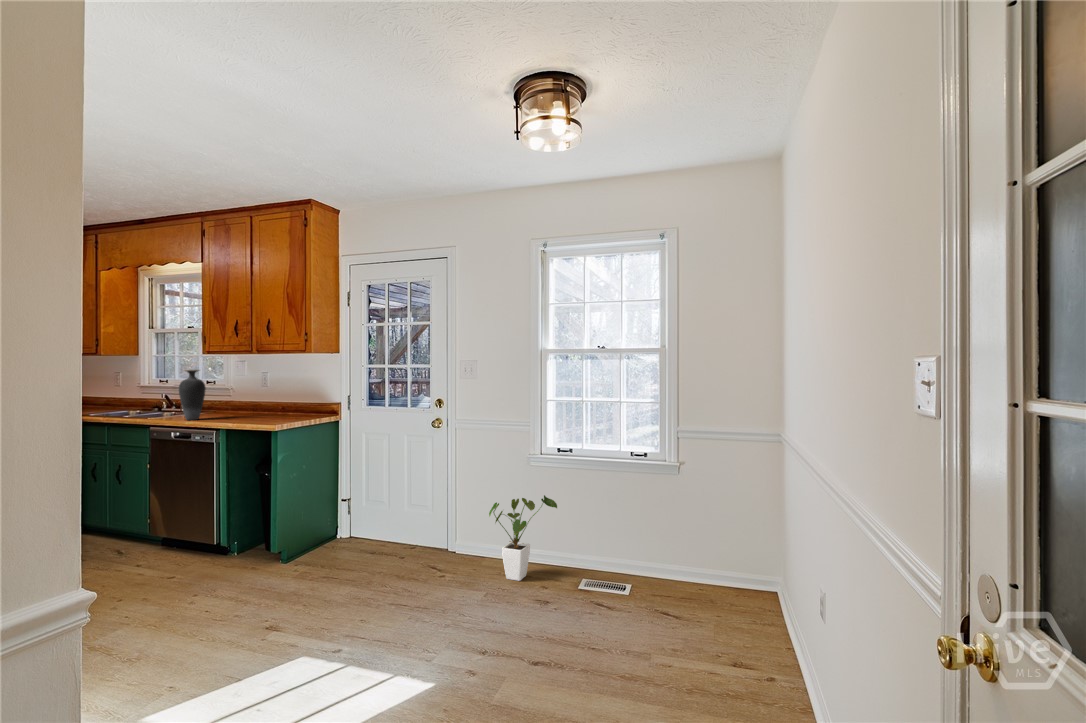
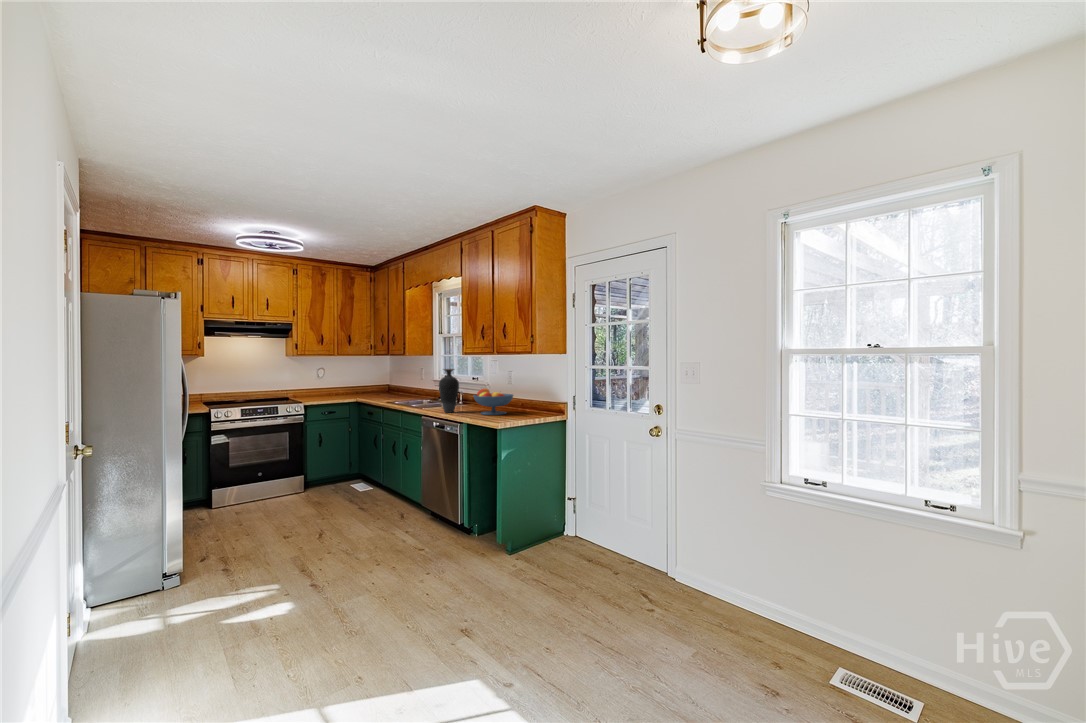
fruit bowl: none [227,391,276,419] -> present [473,388,513,415]
house plant: present [489,495,557,581] -> none [701,536,801,644]

